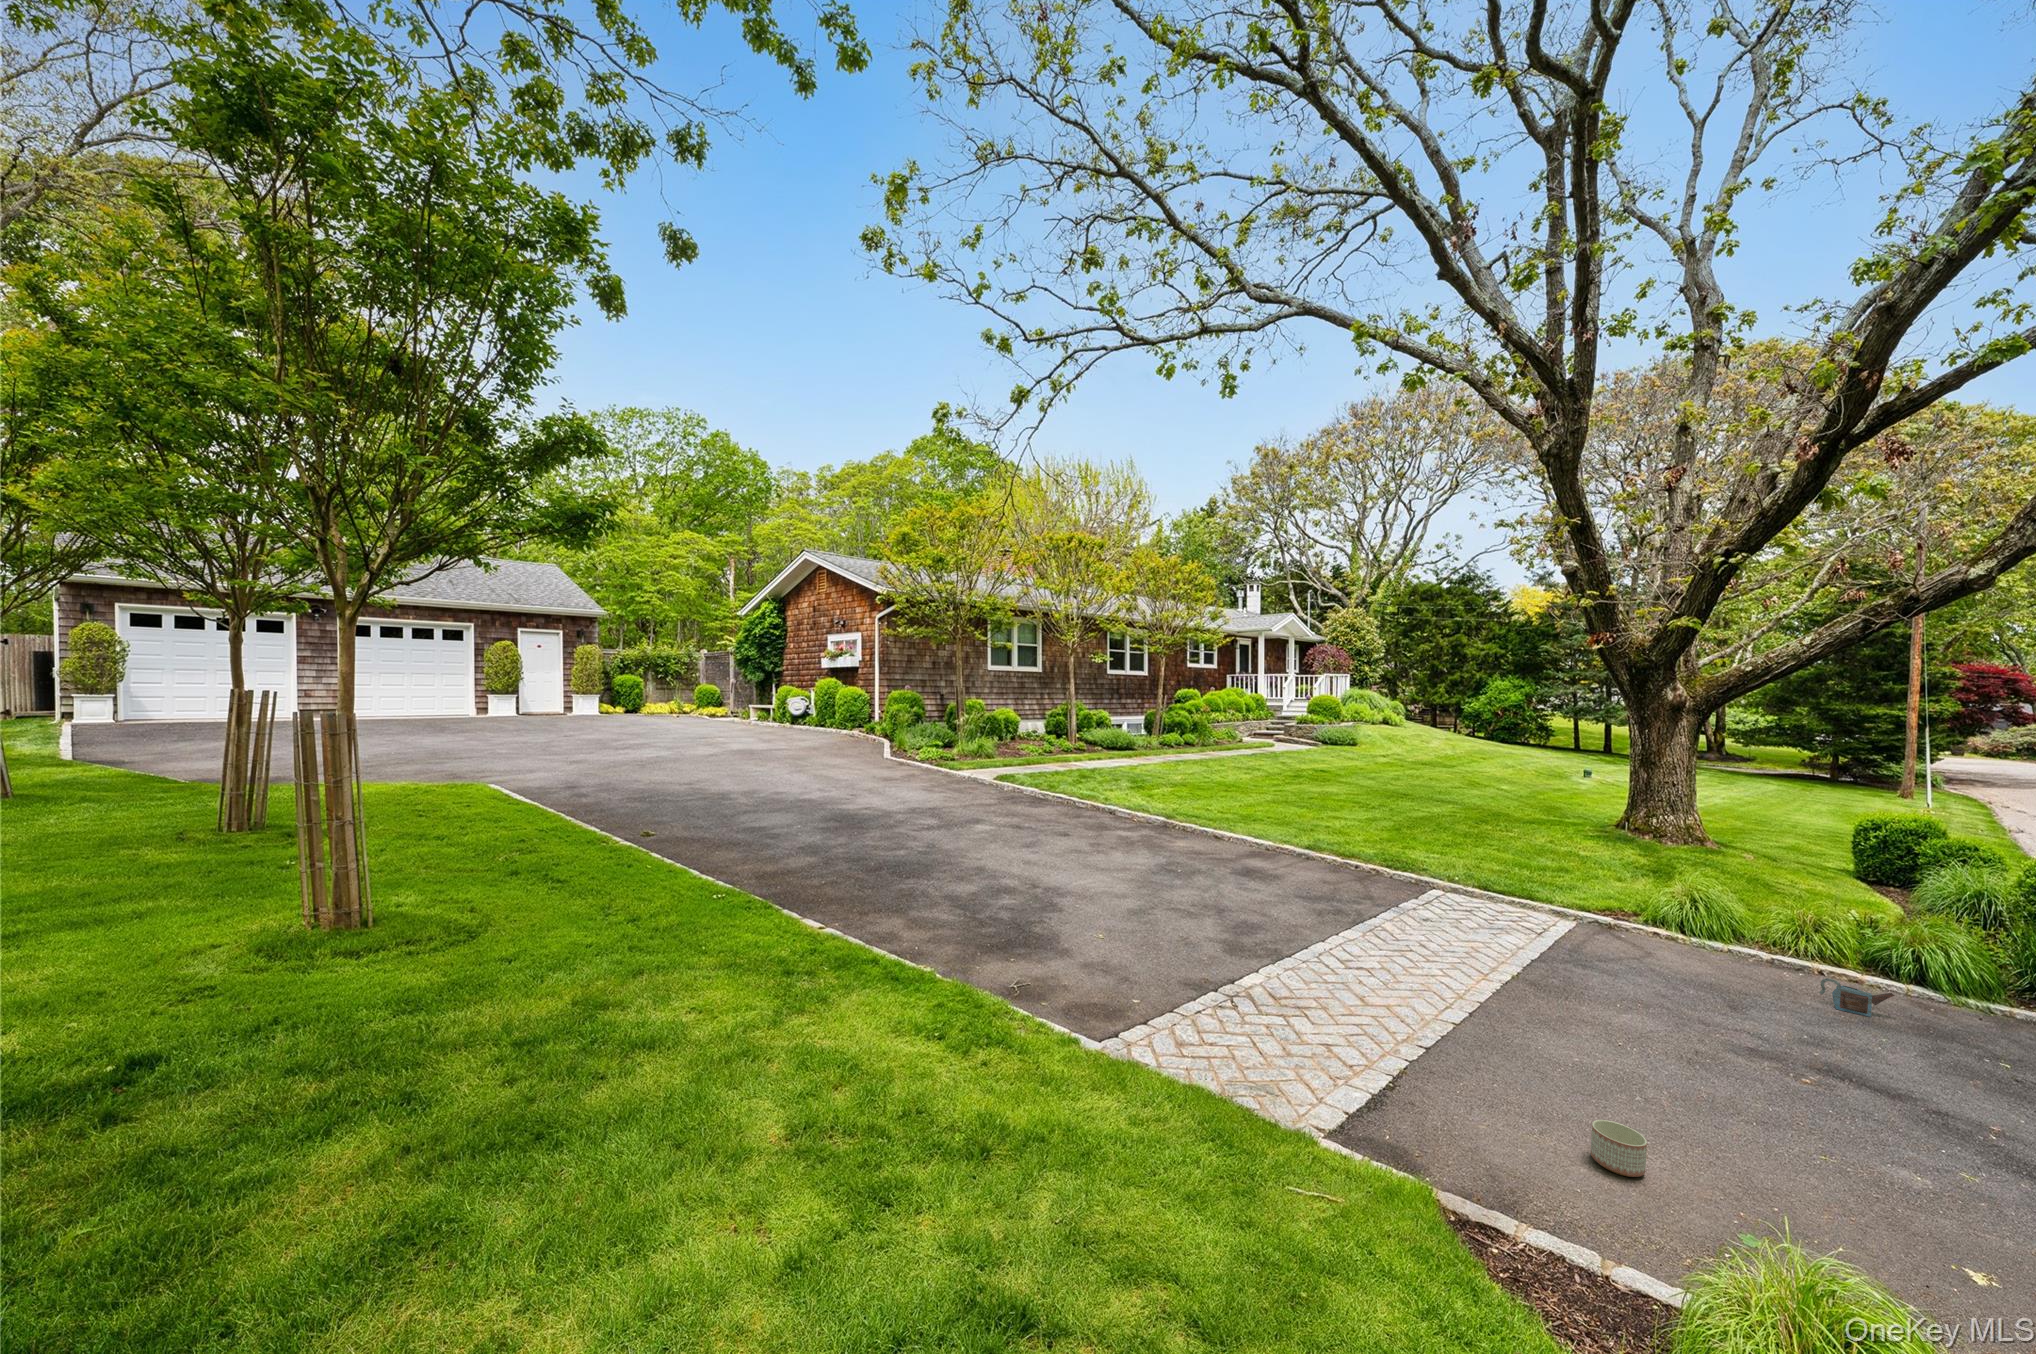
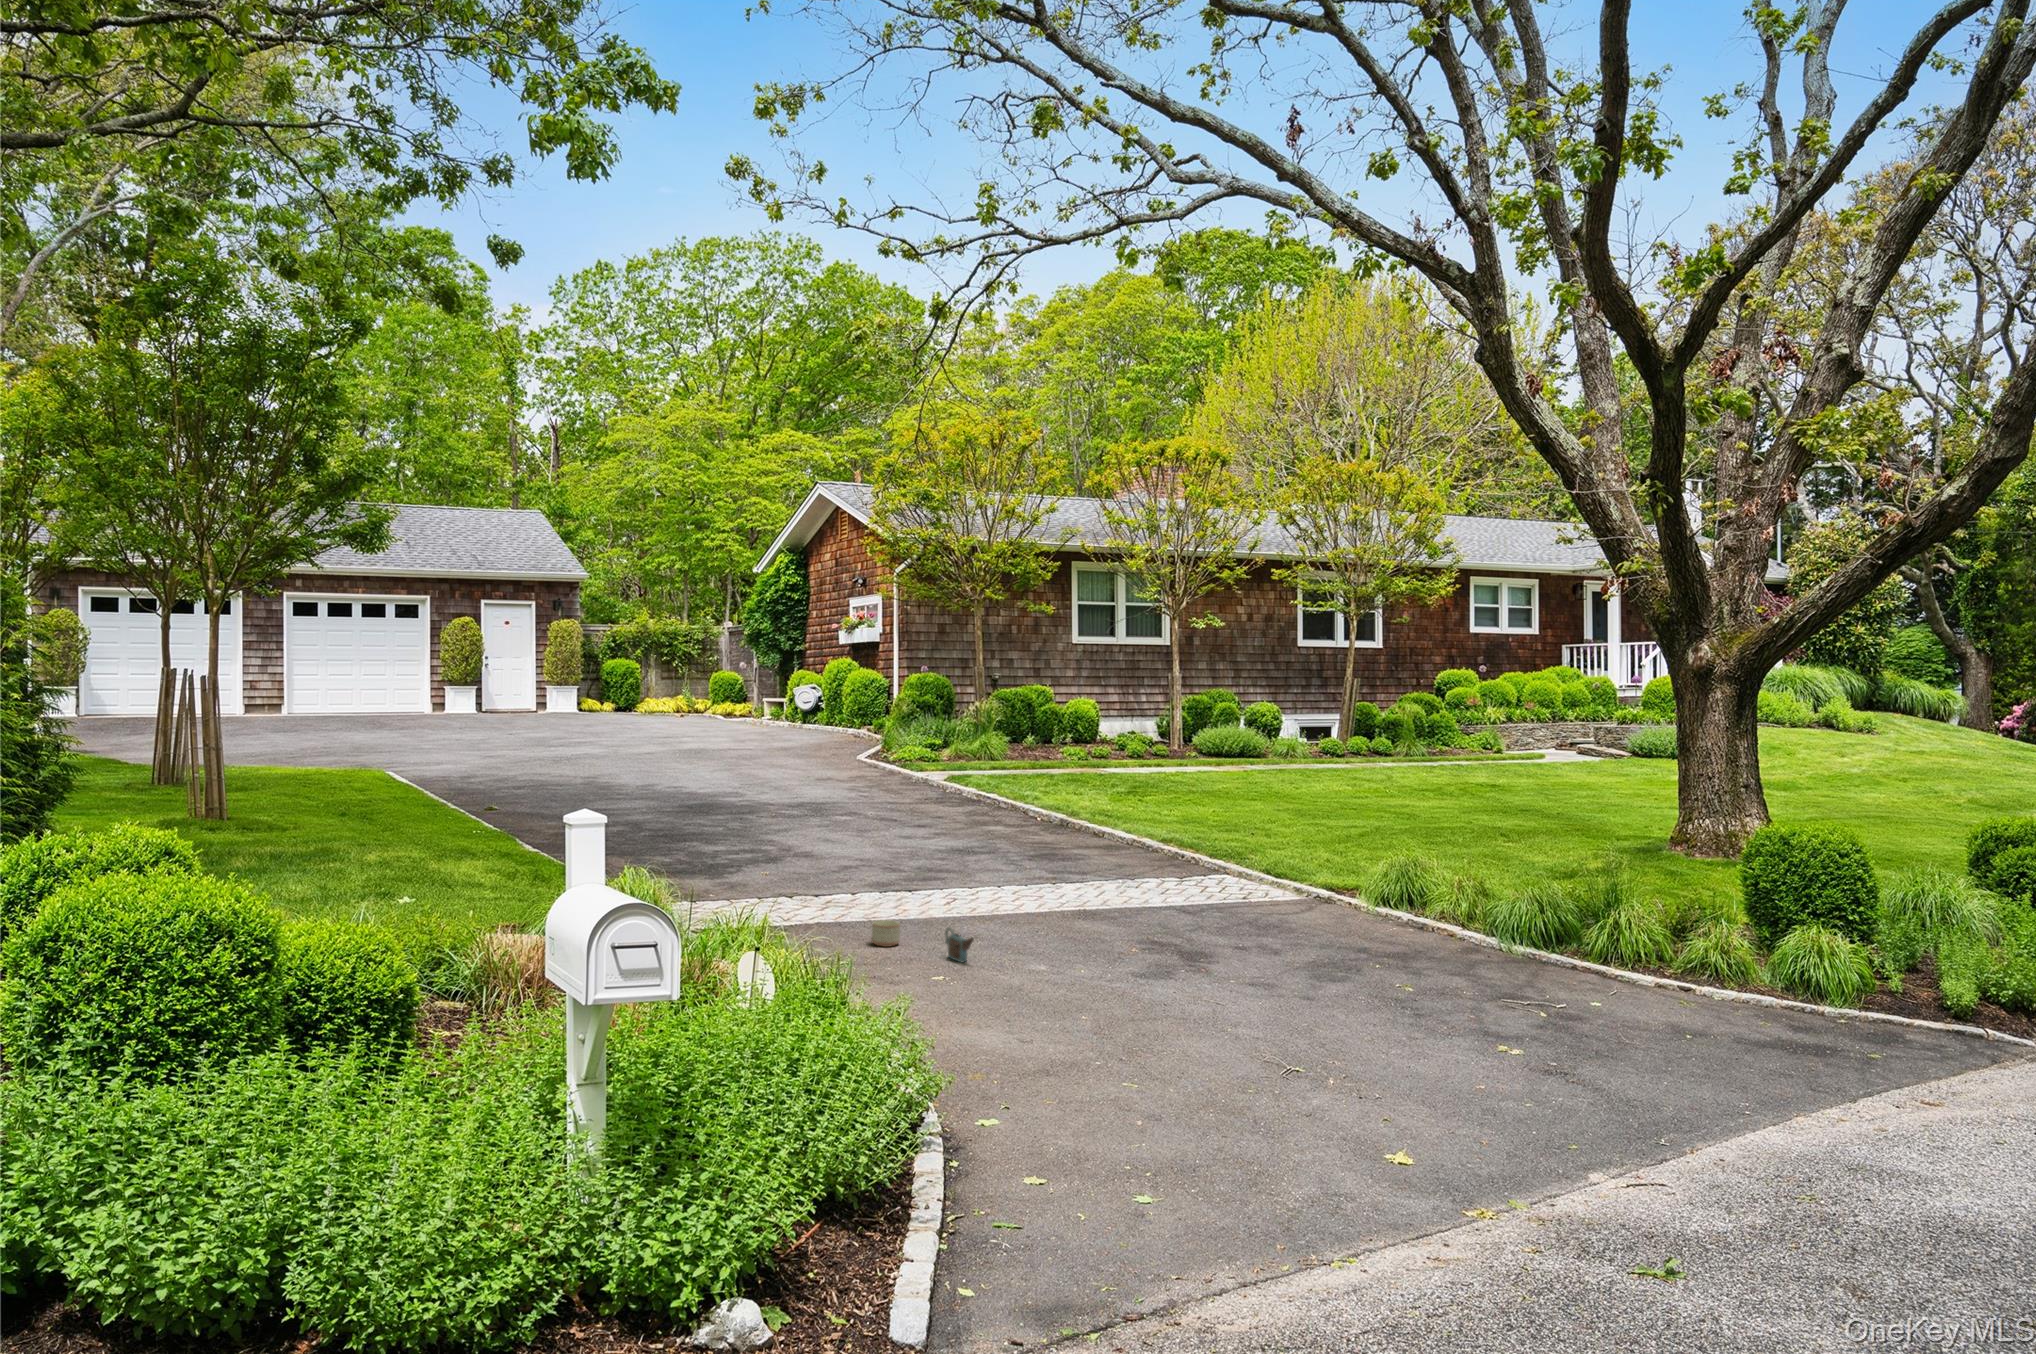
watering can: present [1819,978,1895,1017] -> present [945,927,973,963]

